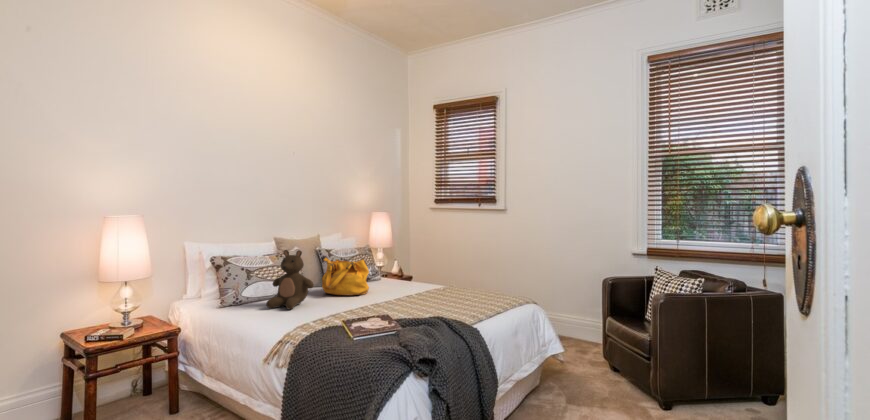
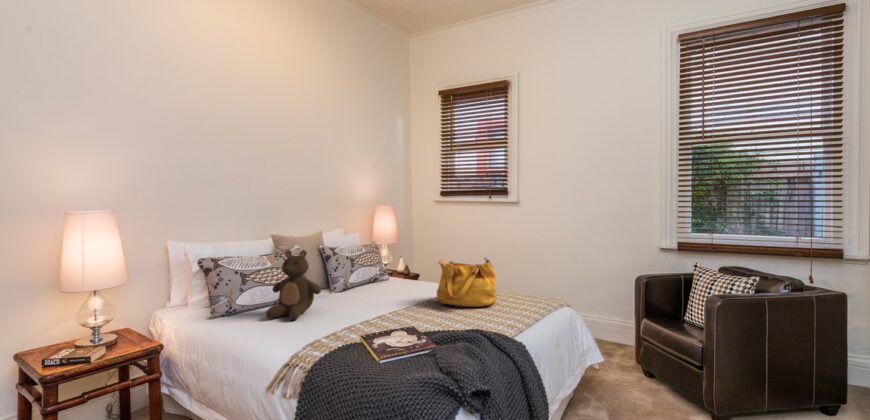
handbag: present [322,257,369,295] -> present [437,258,496,307]

